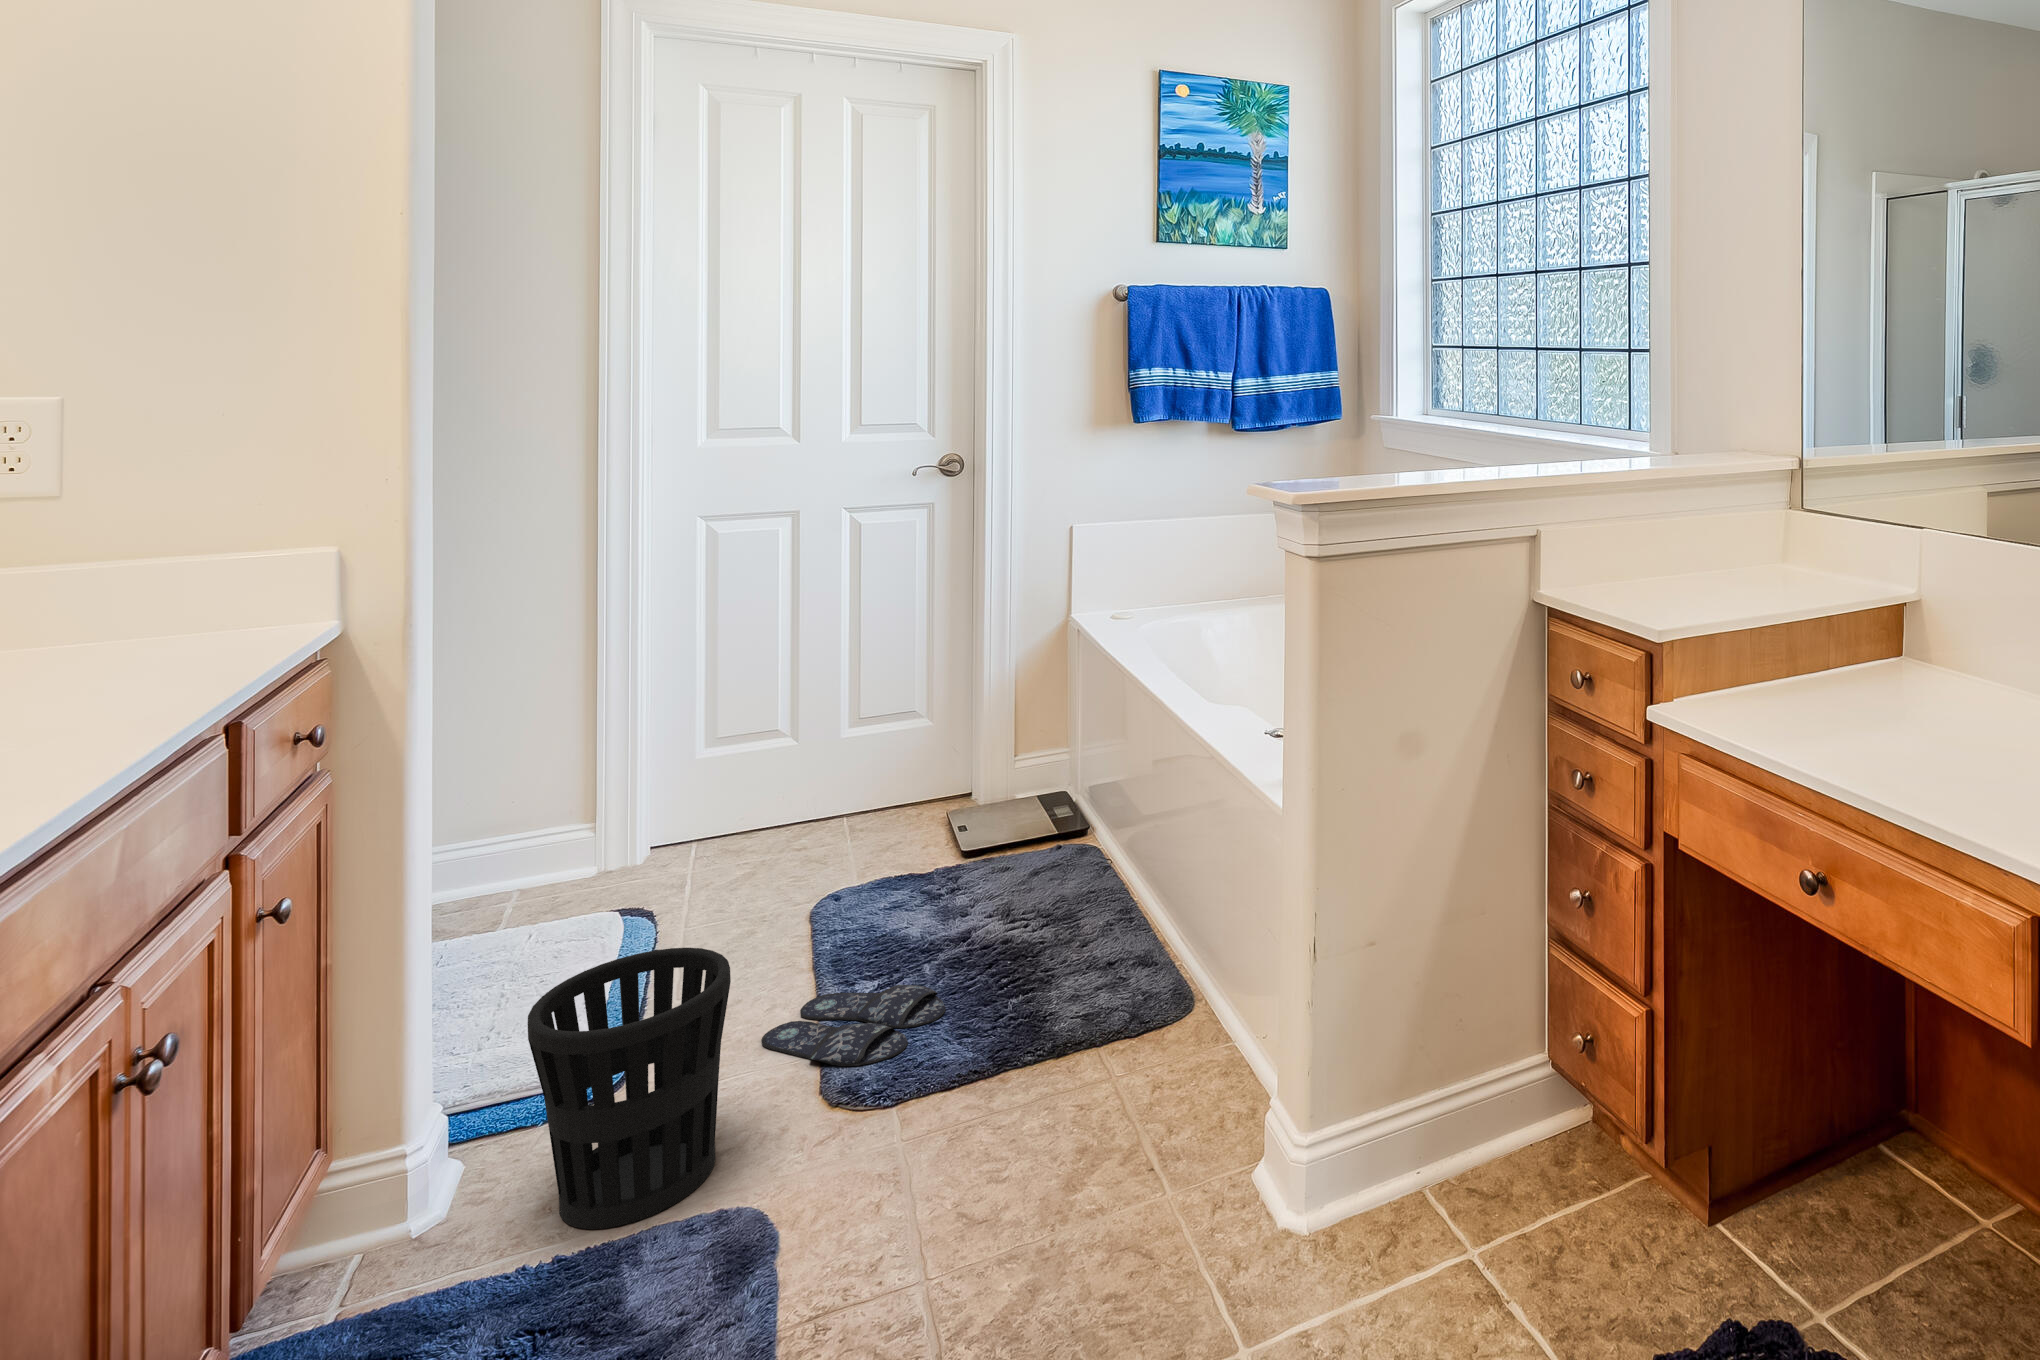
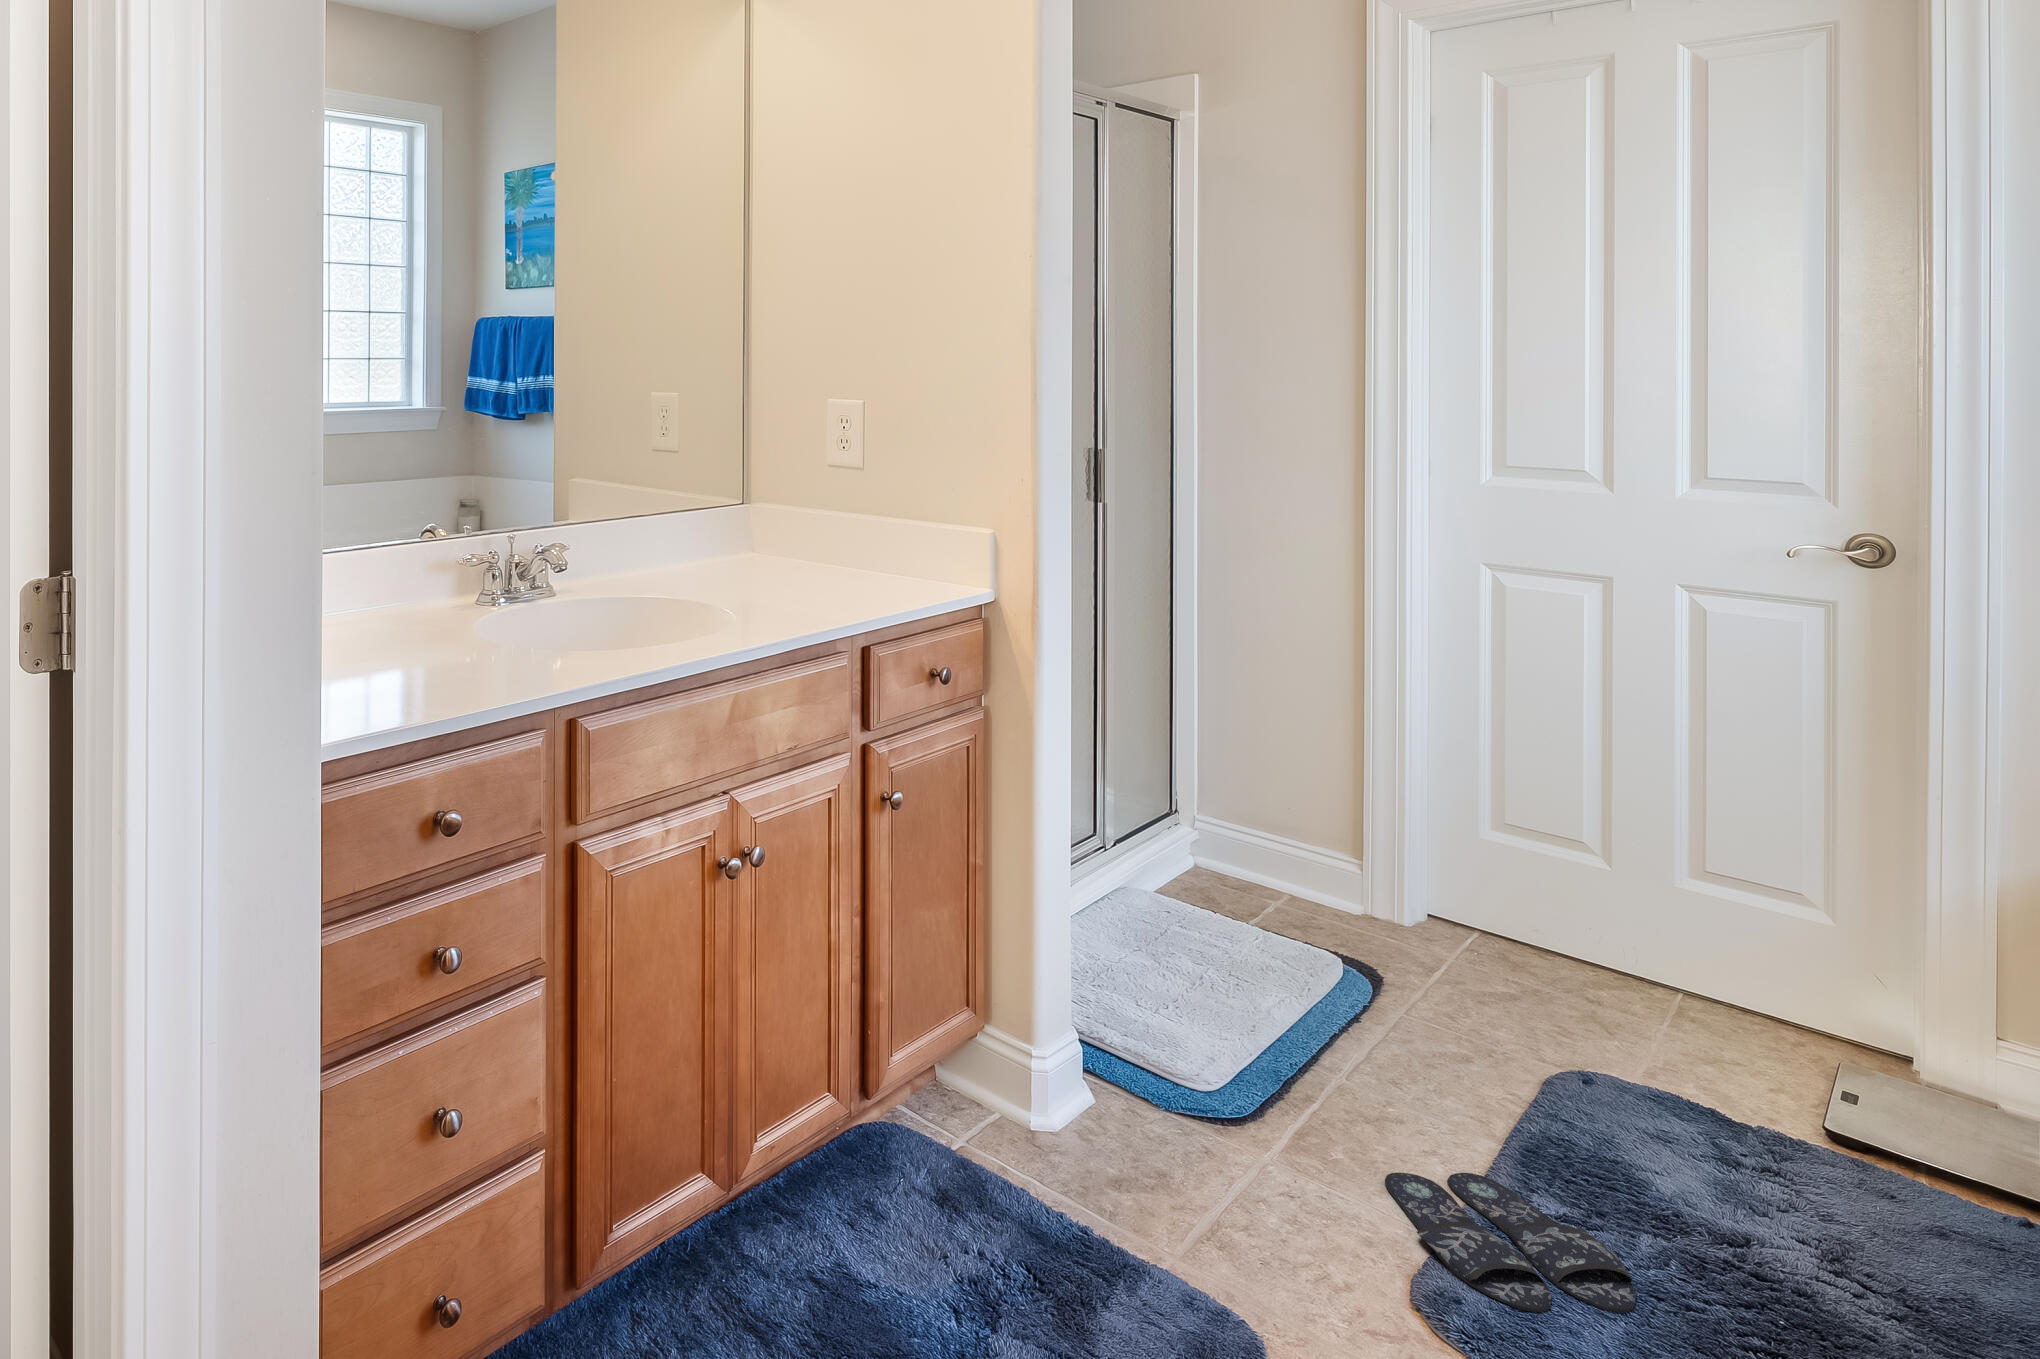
wastebasket: present [528,948,731,1229] -> none [1093,974,1288,1269]

